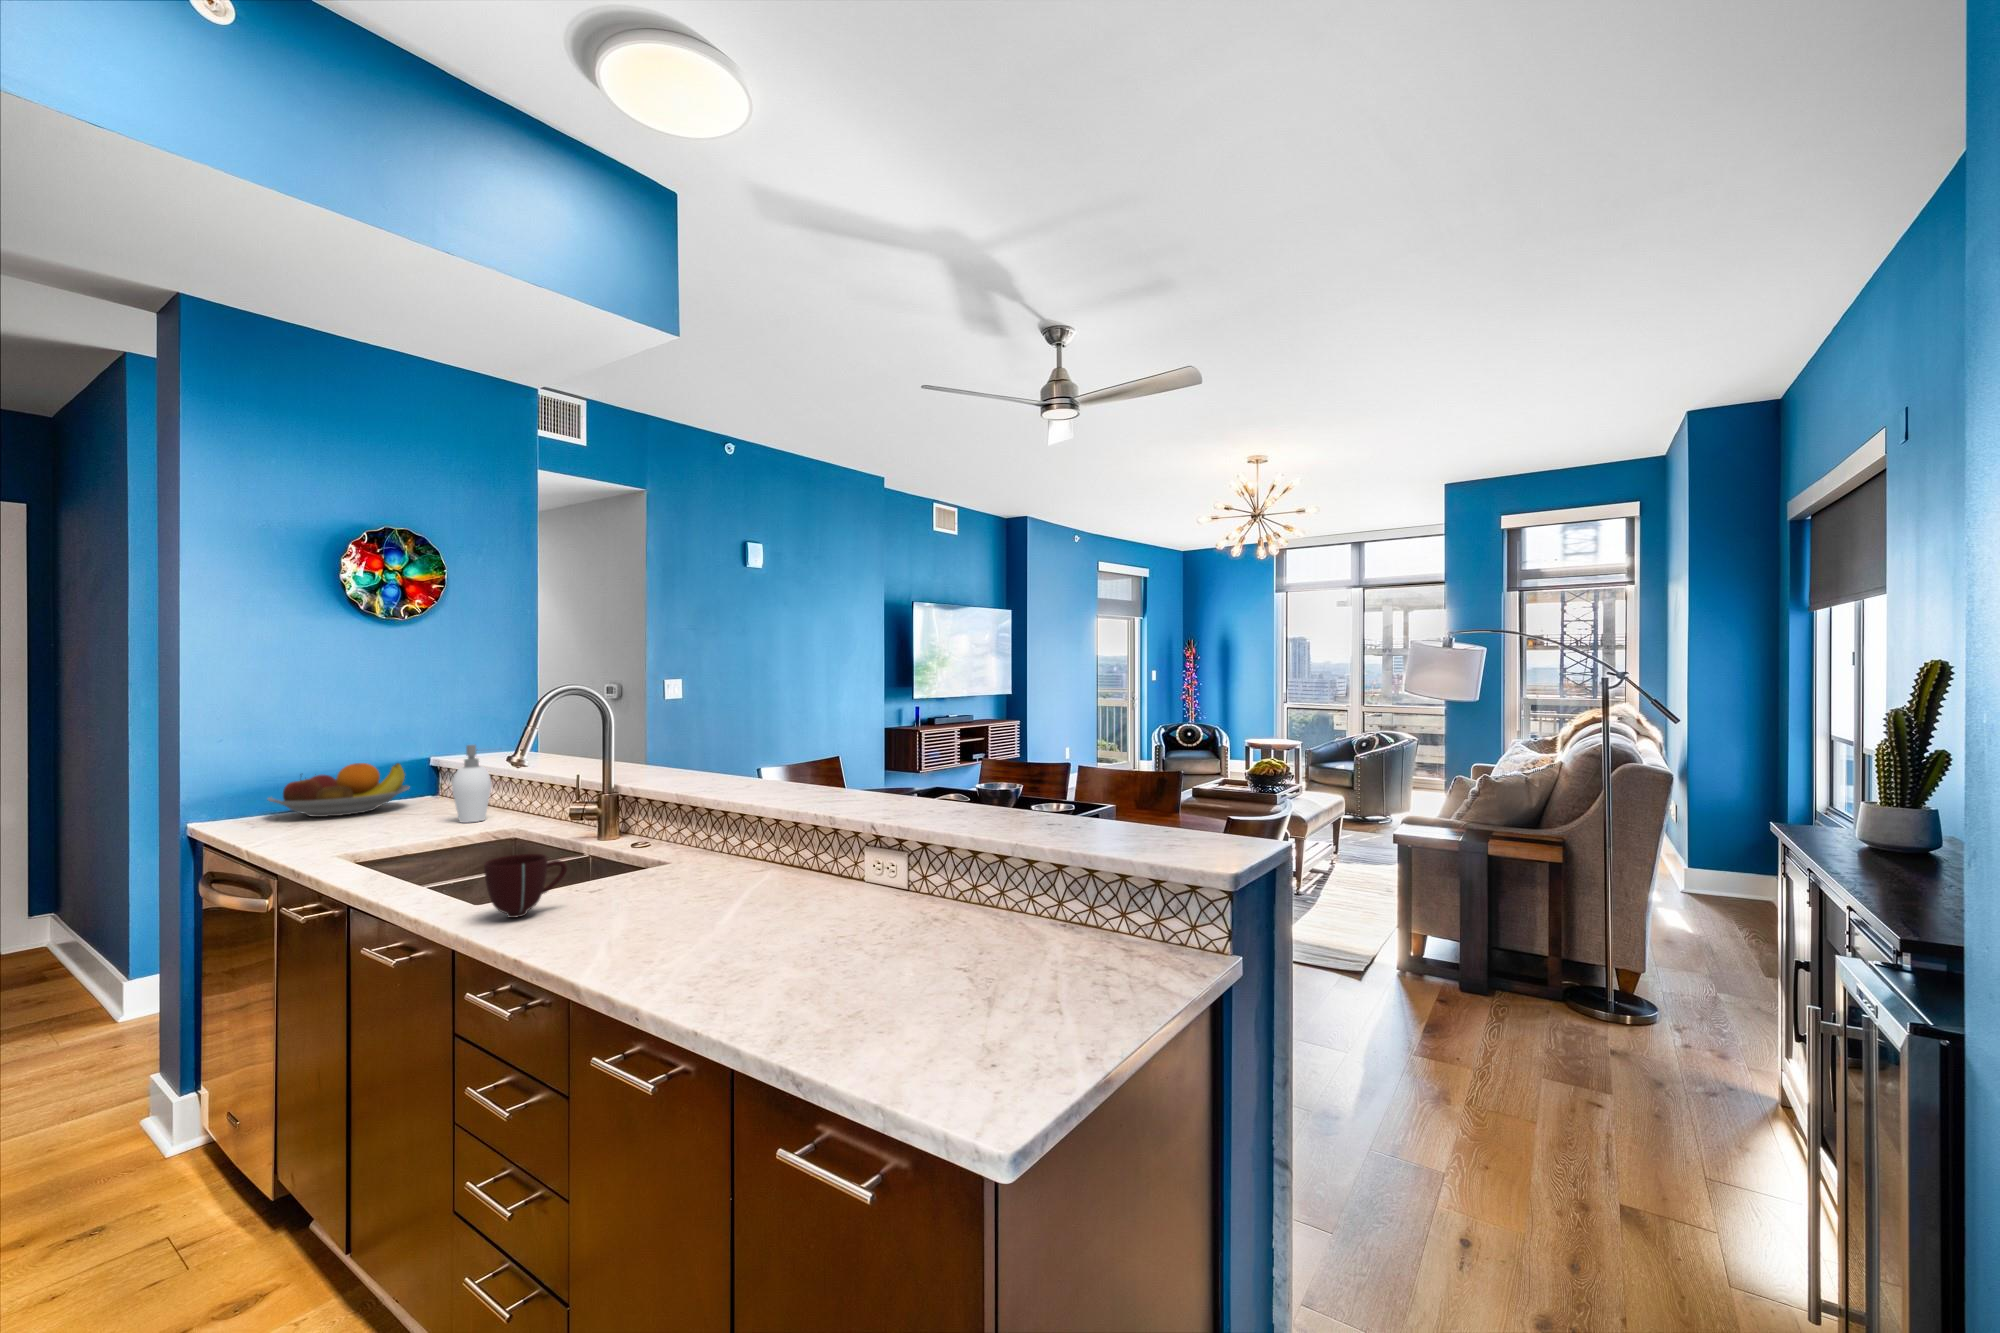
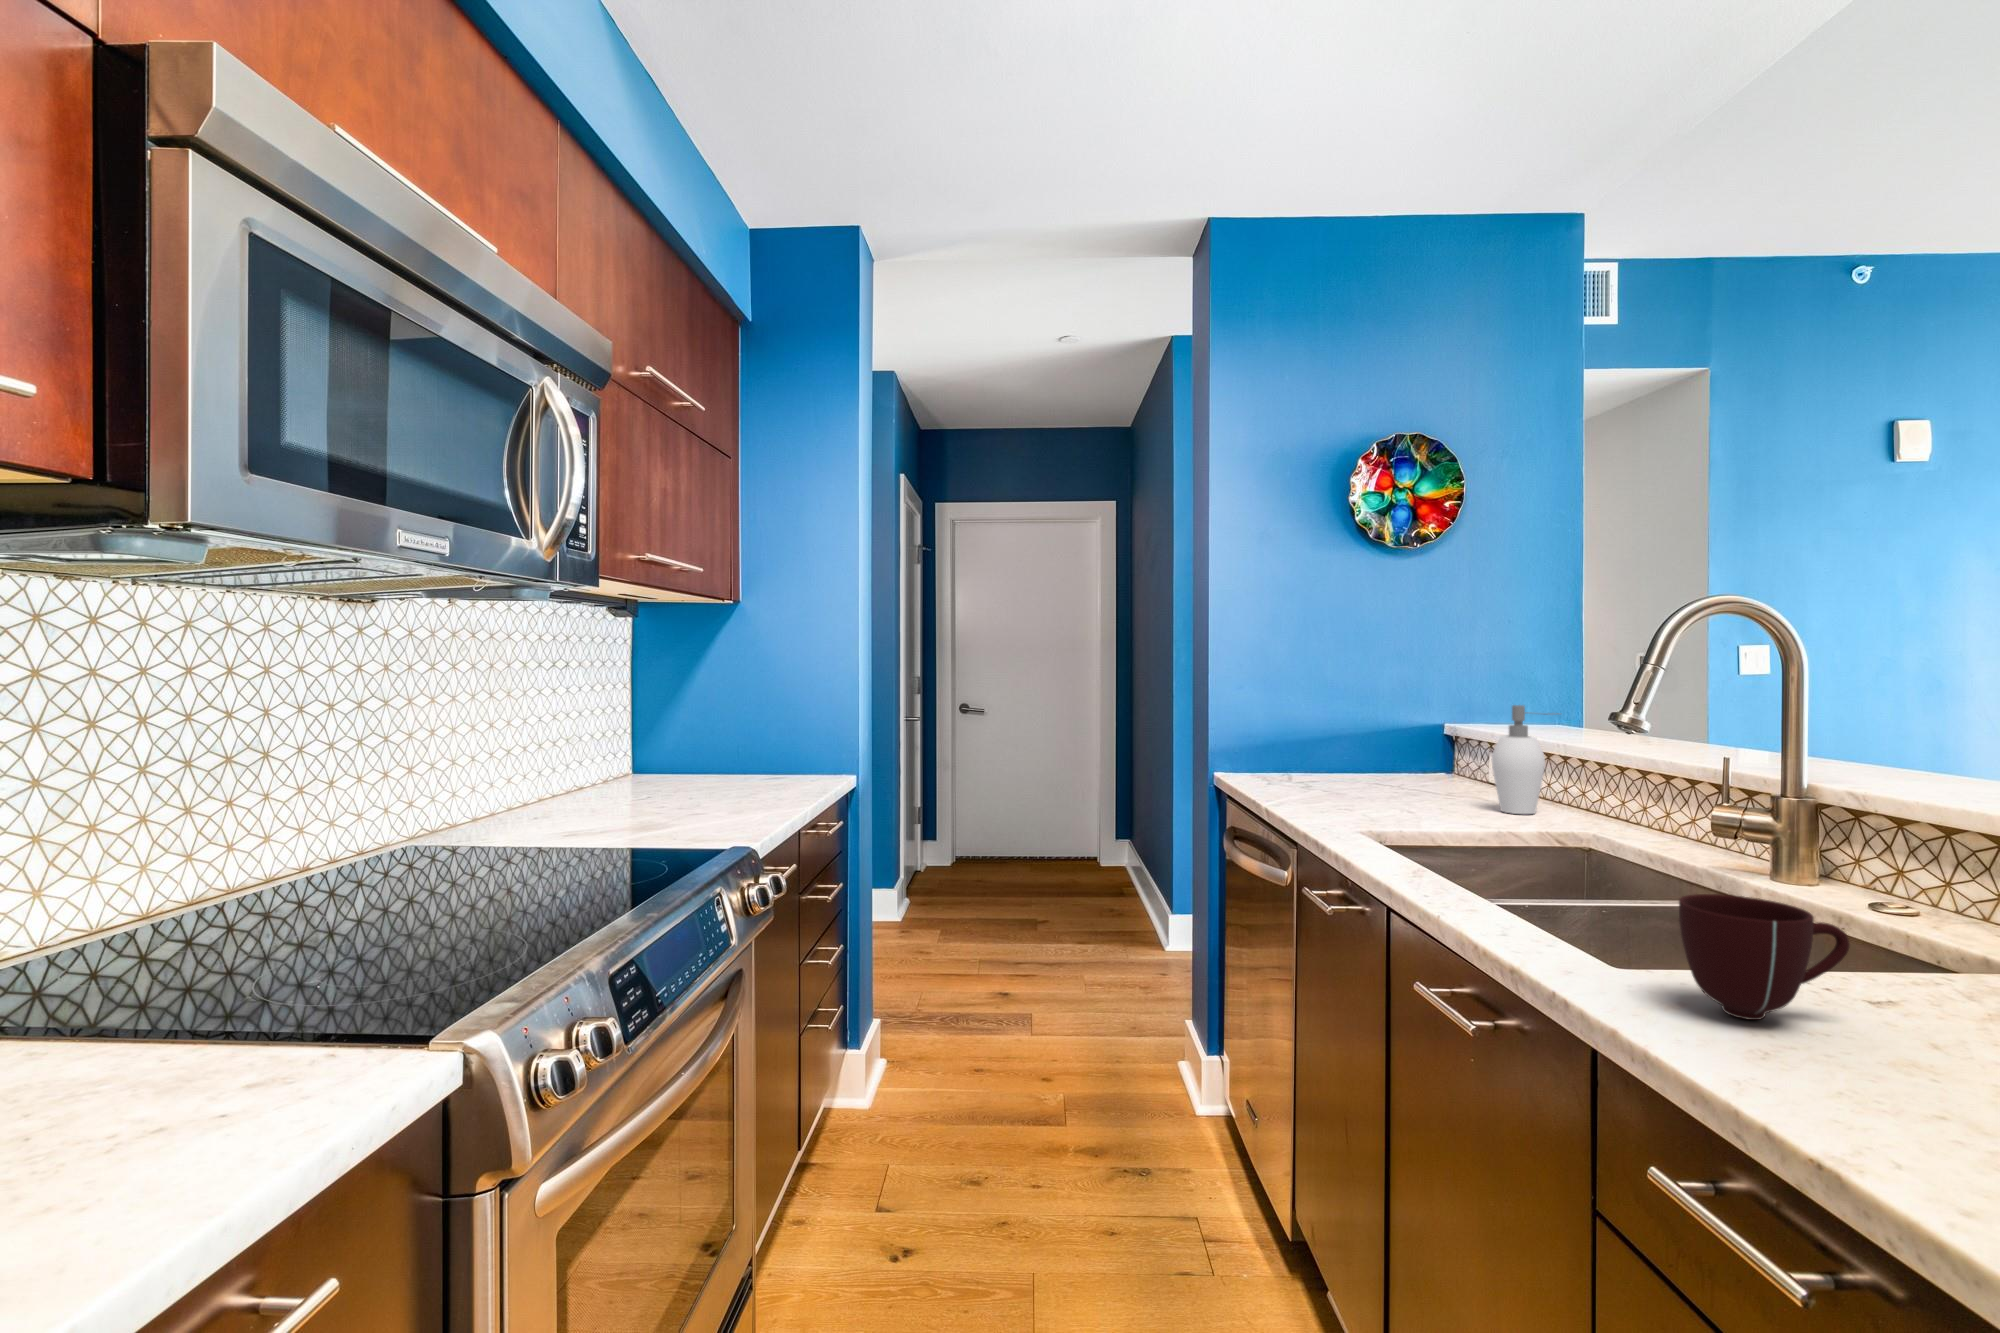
fruit bowl: present [268,763,409,817] -> none [1281,722,1424,783]

